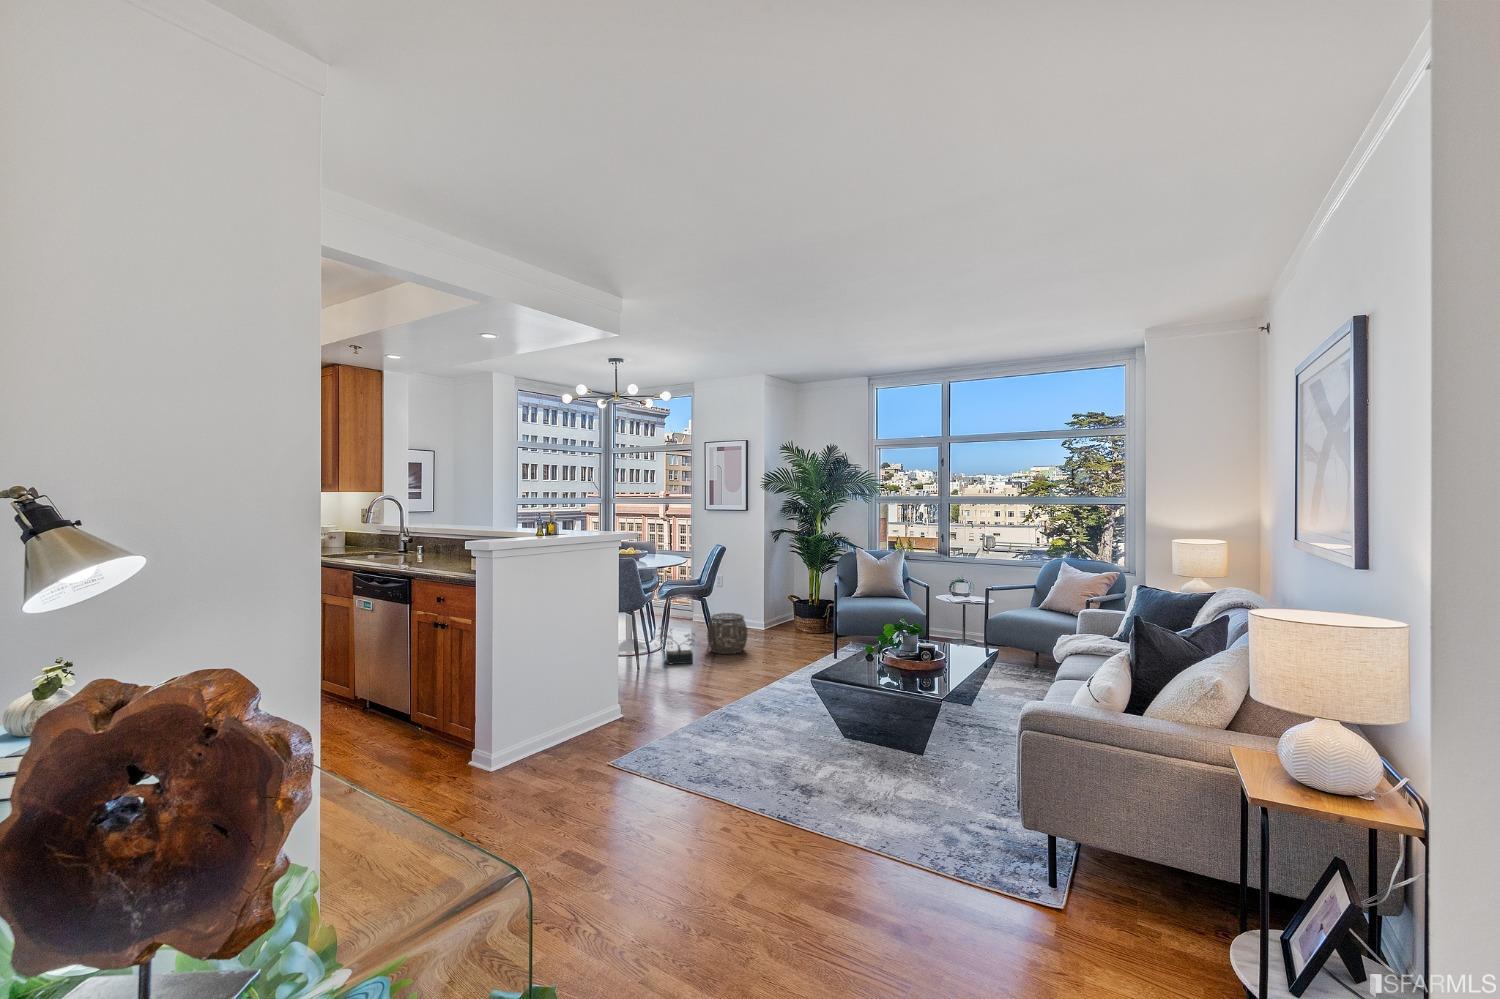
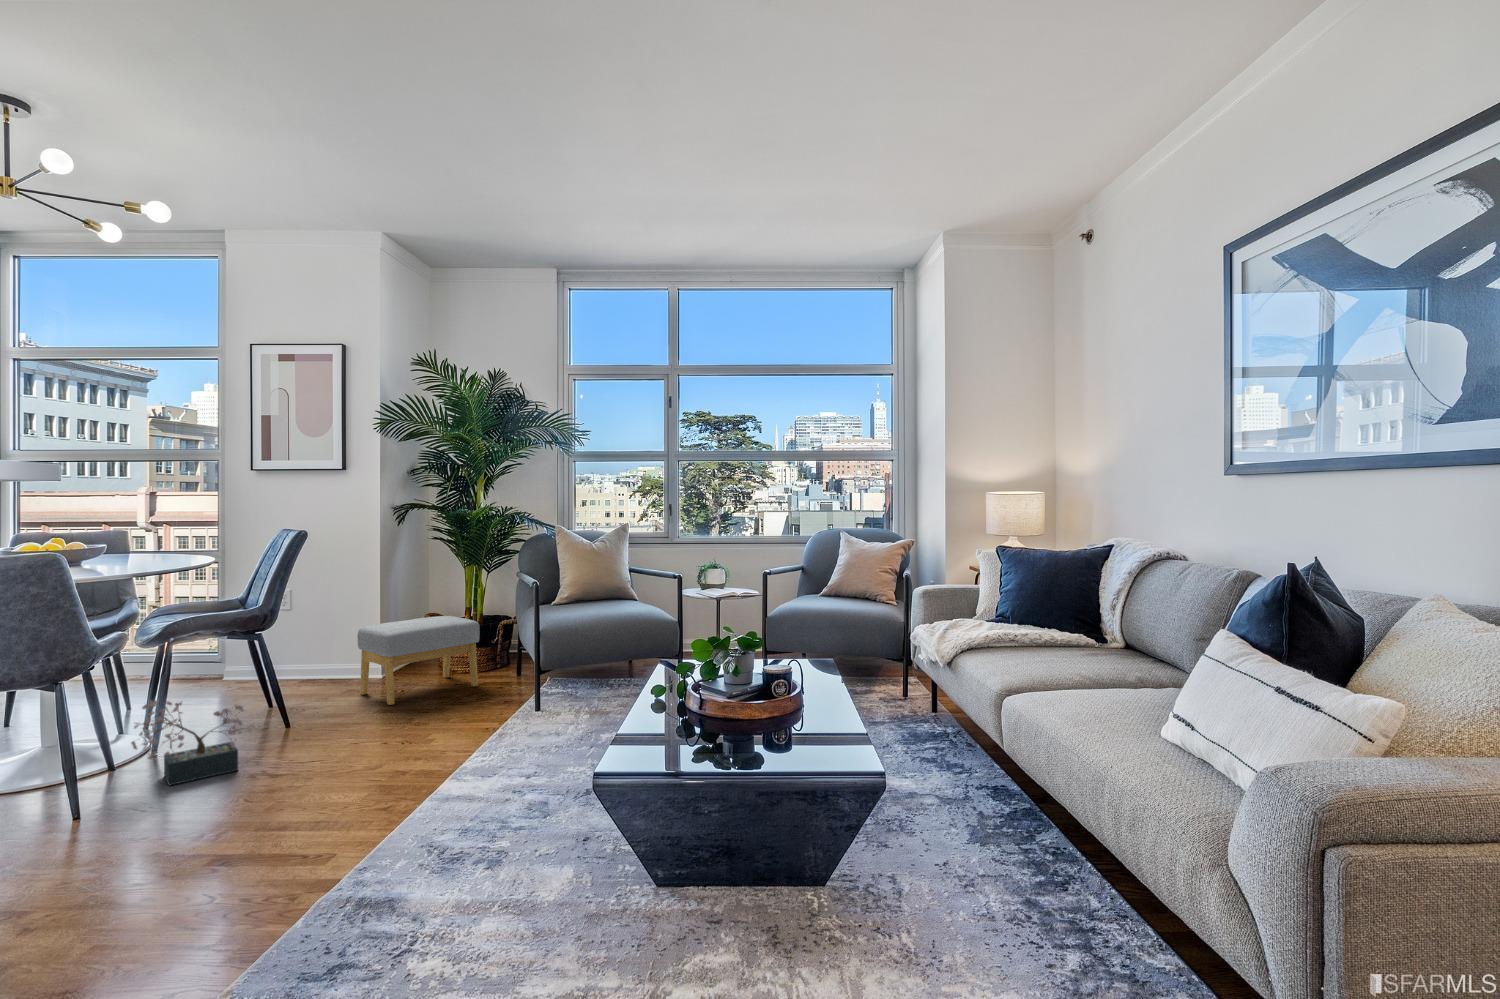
footstool: none [749,598,811,645] -> present [358,616,480,705]
woven basket: present [707,613,747,654] -> none [269,654,363,739]

